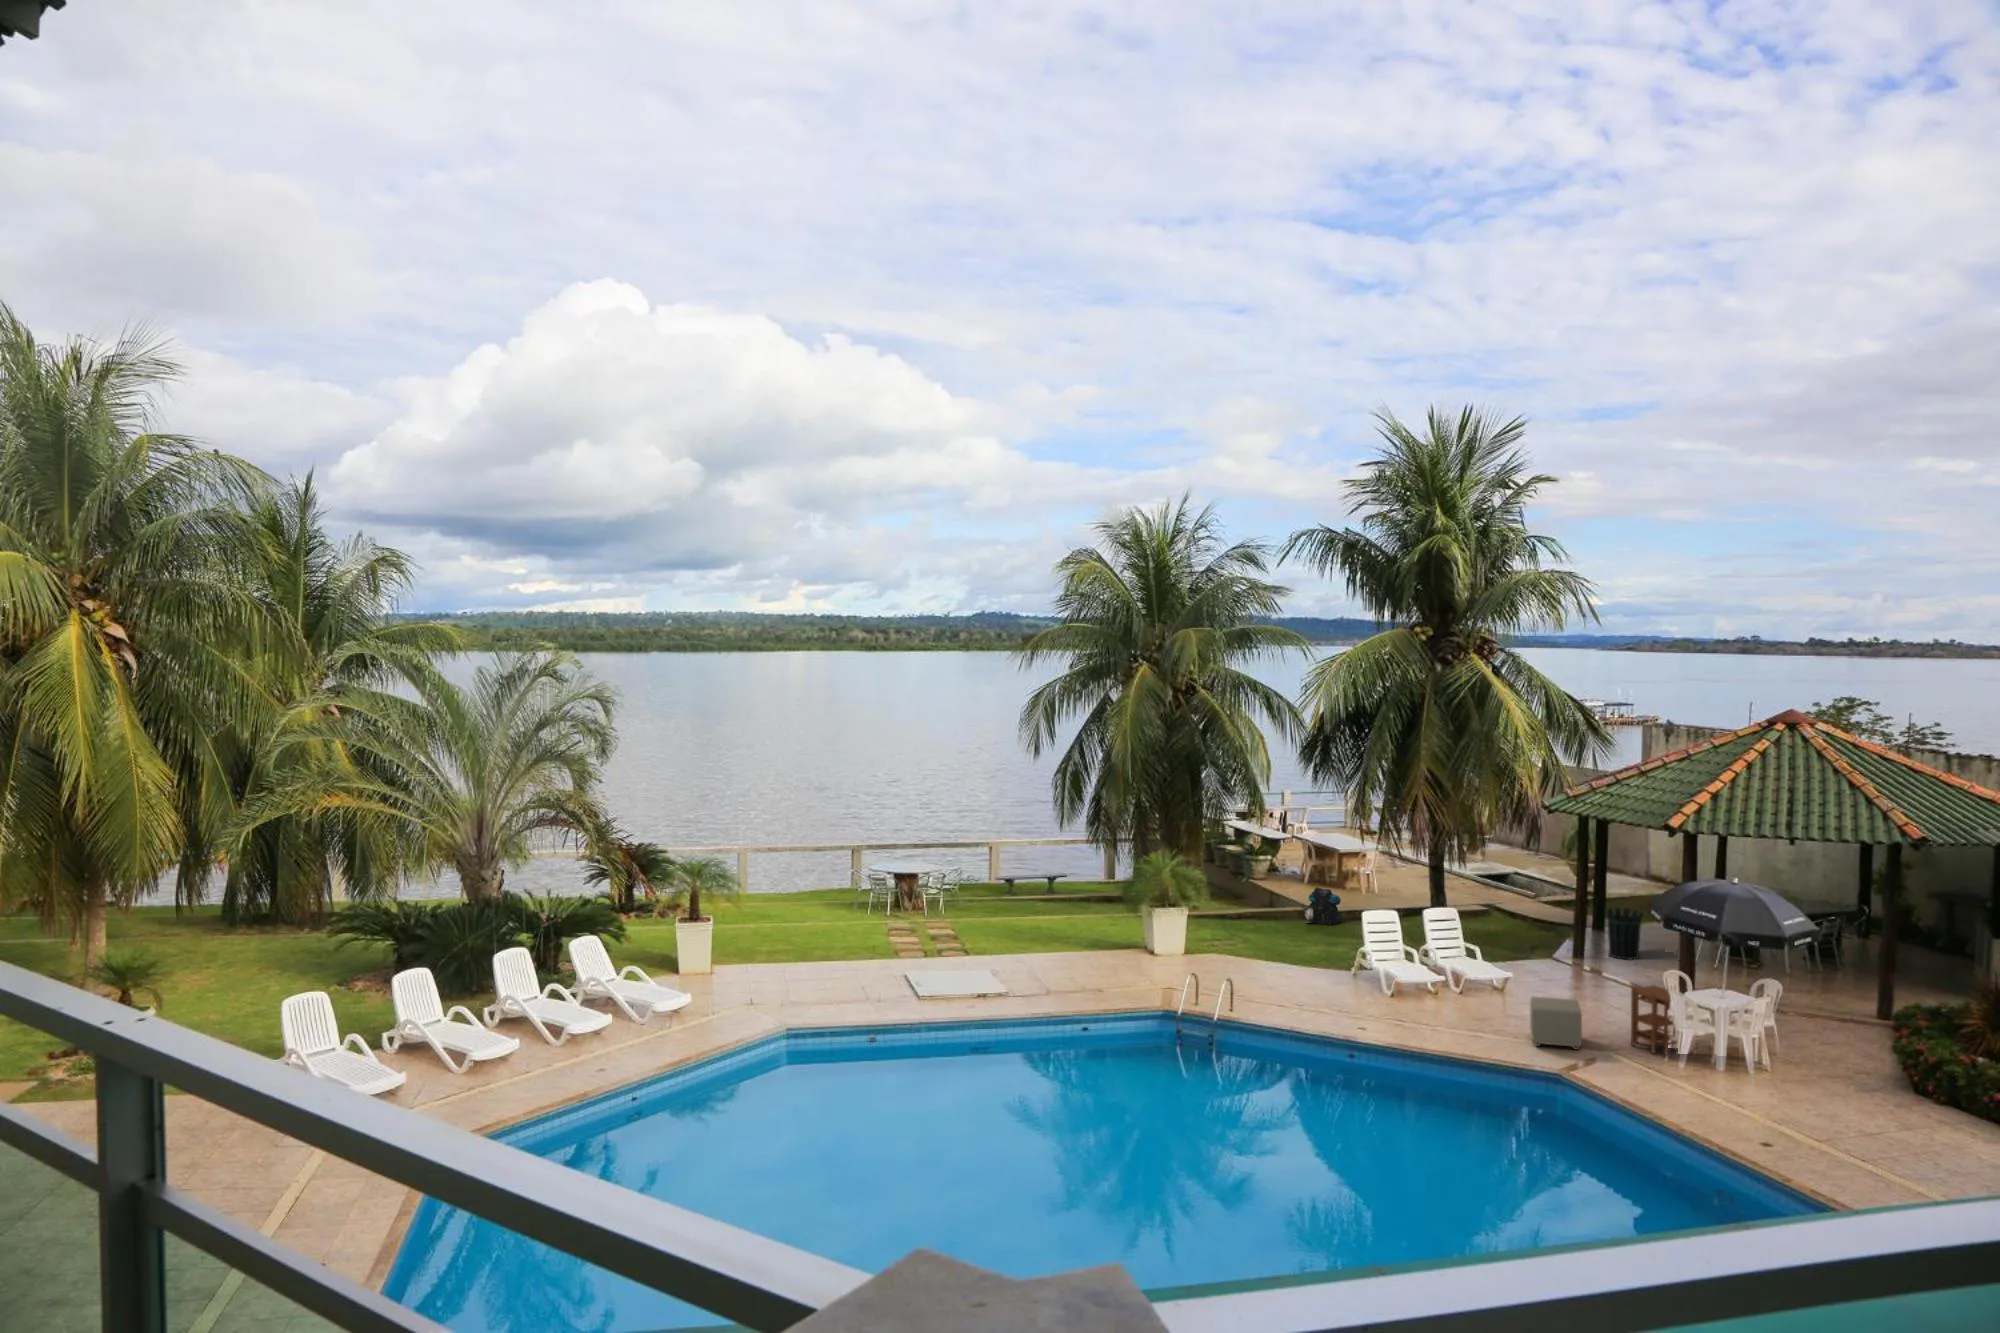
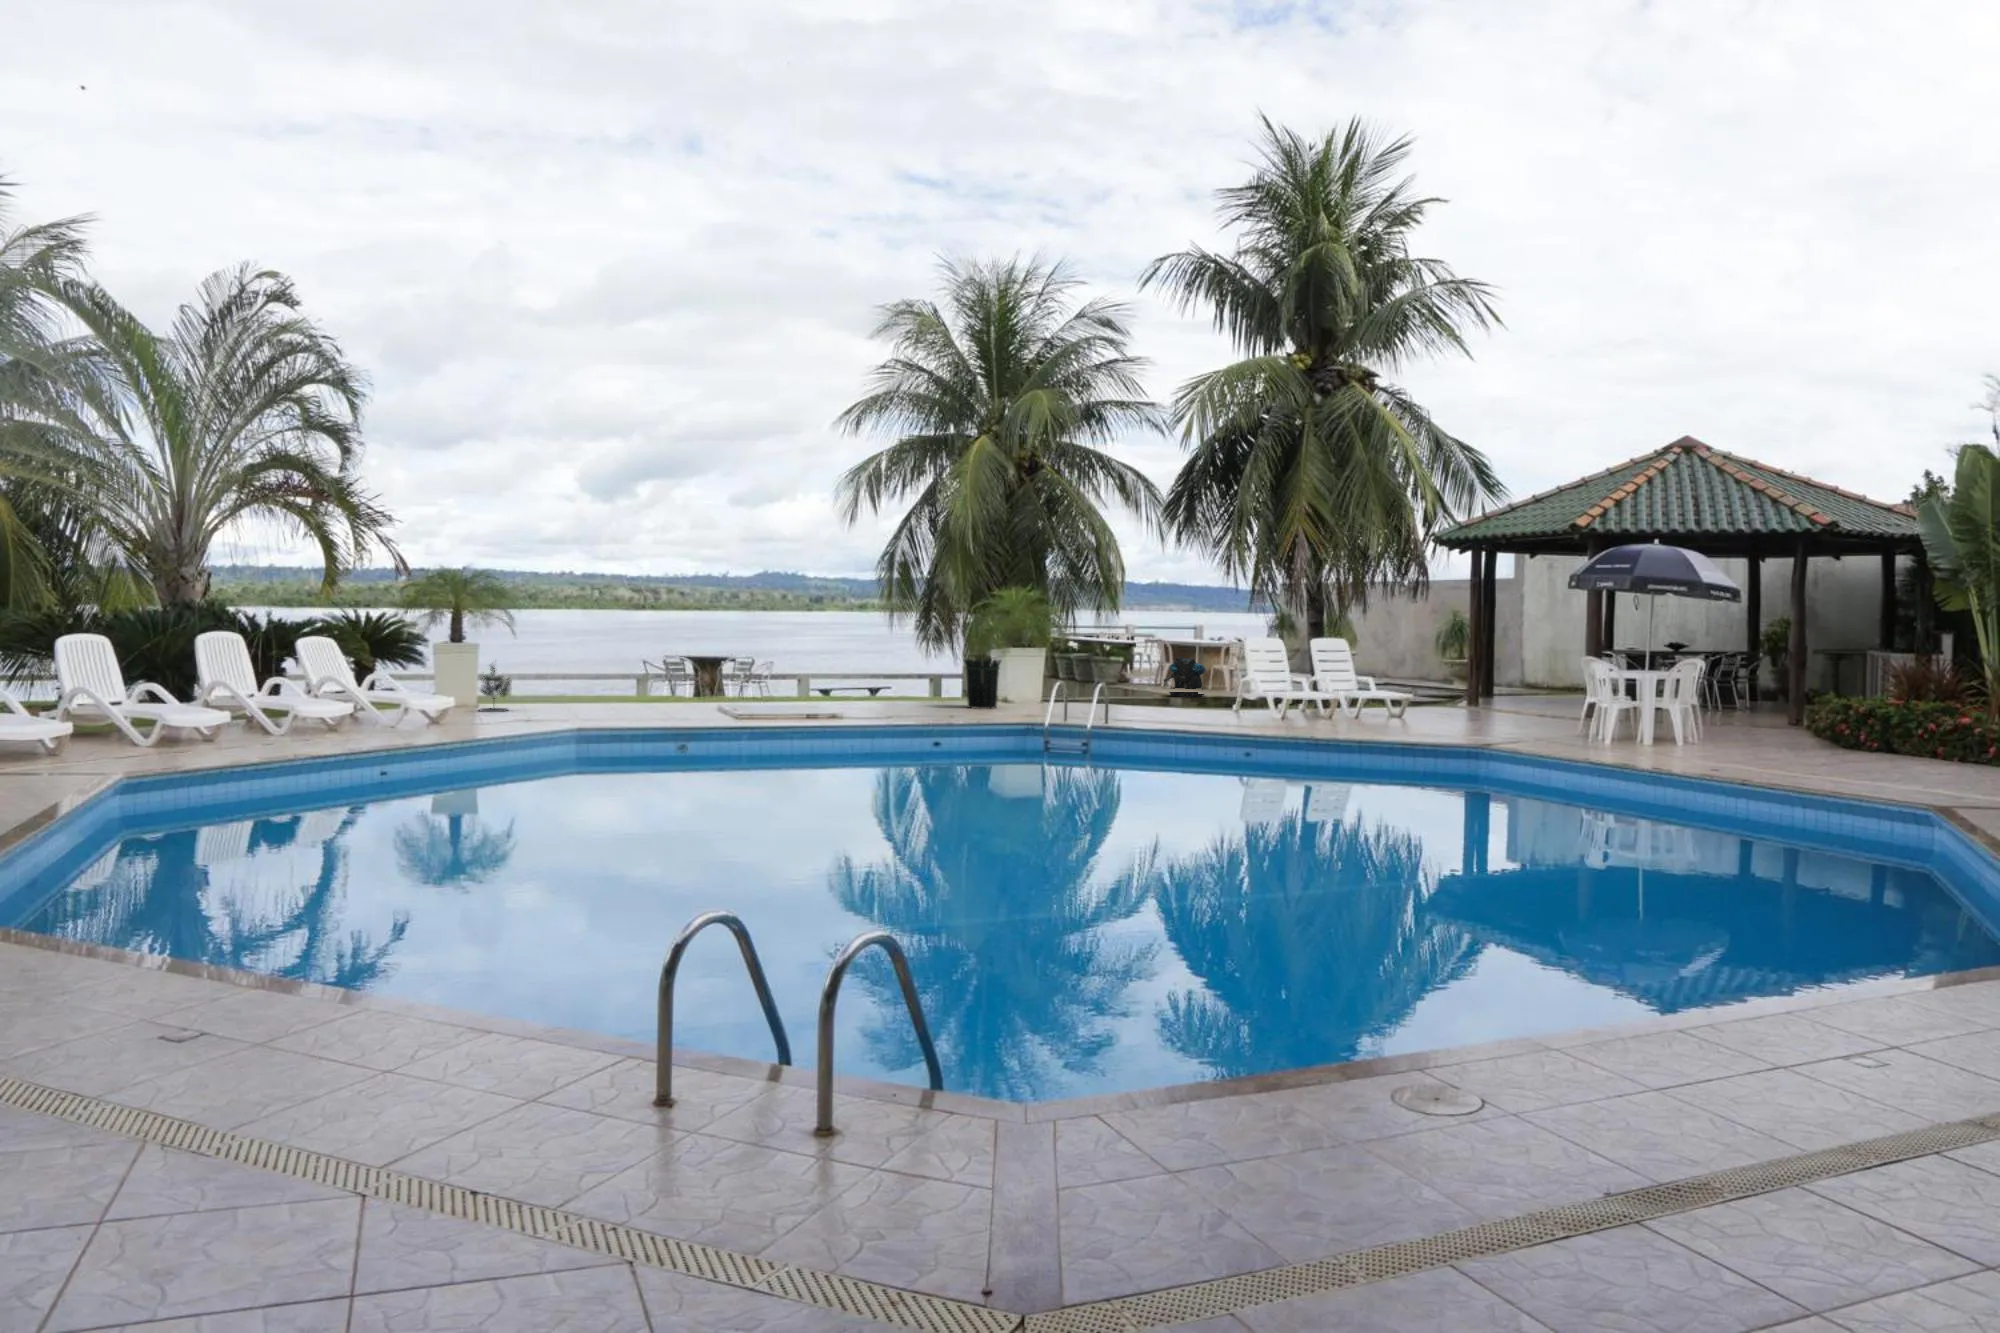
waste bin: present [1605,908,1643,960] -> present [964,659,1001,709]
potted tree: none [714,923,743,968] -> present [479,666,510,712]
side table: present [1631,985,1676,1054] -> none [1541,671,1605,740]
ottoman: present [1530,996,1582,1050] -> none [1434,692,1493,739]

